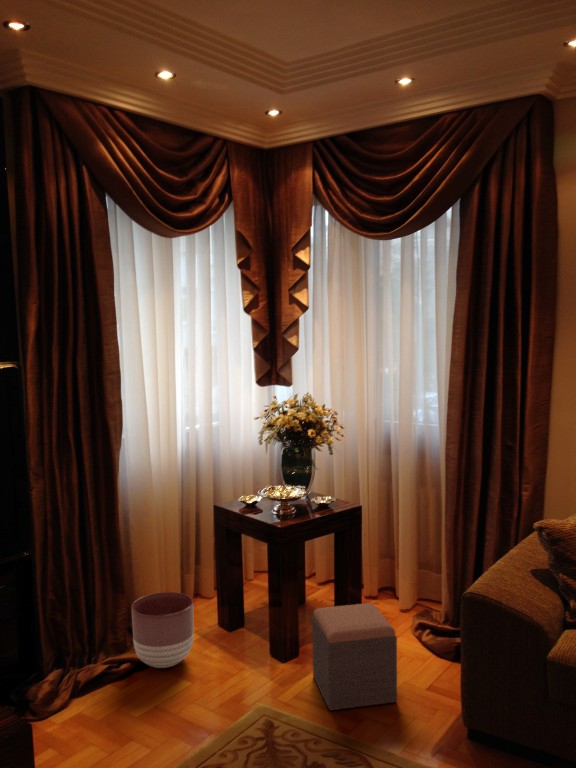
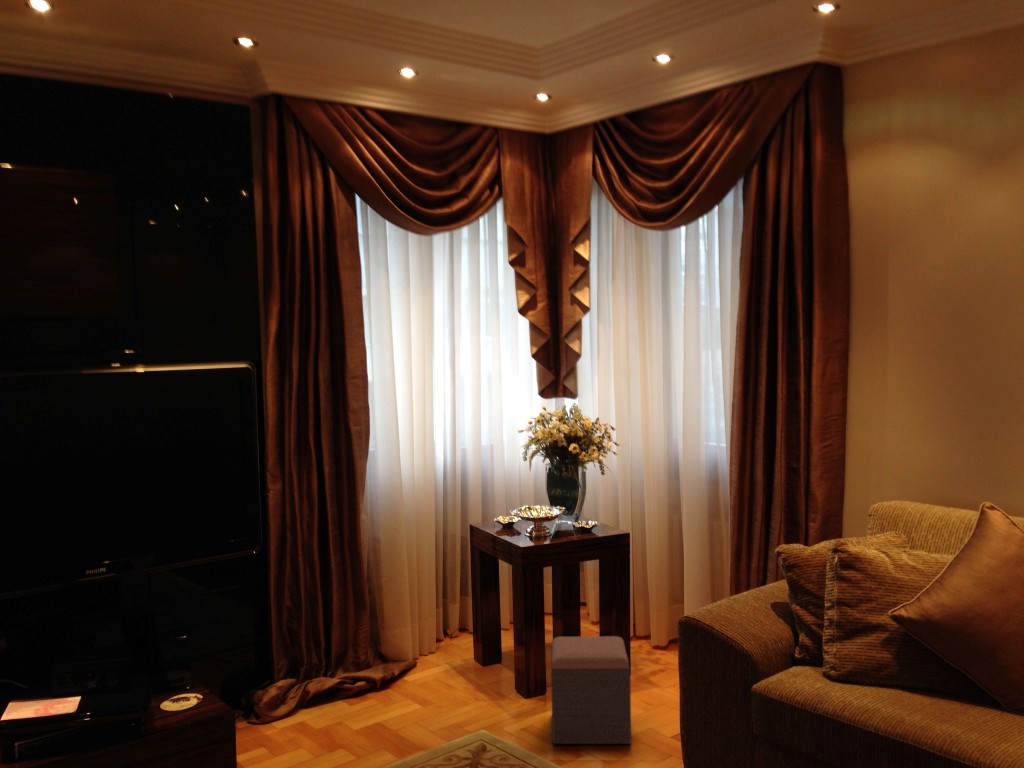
planter: present [132,592,194,668] -> none [371,614,436,691]

